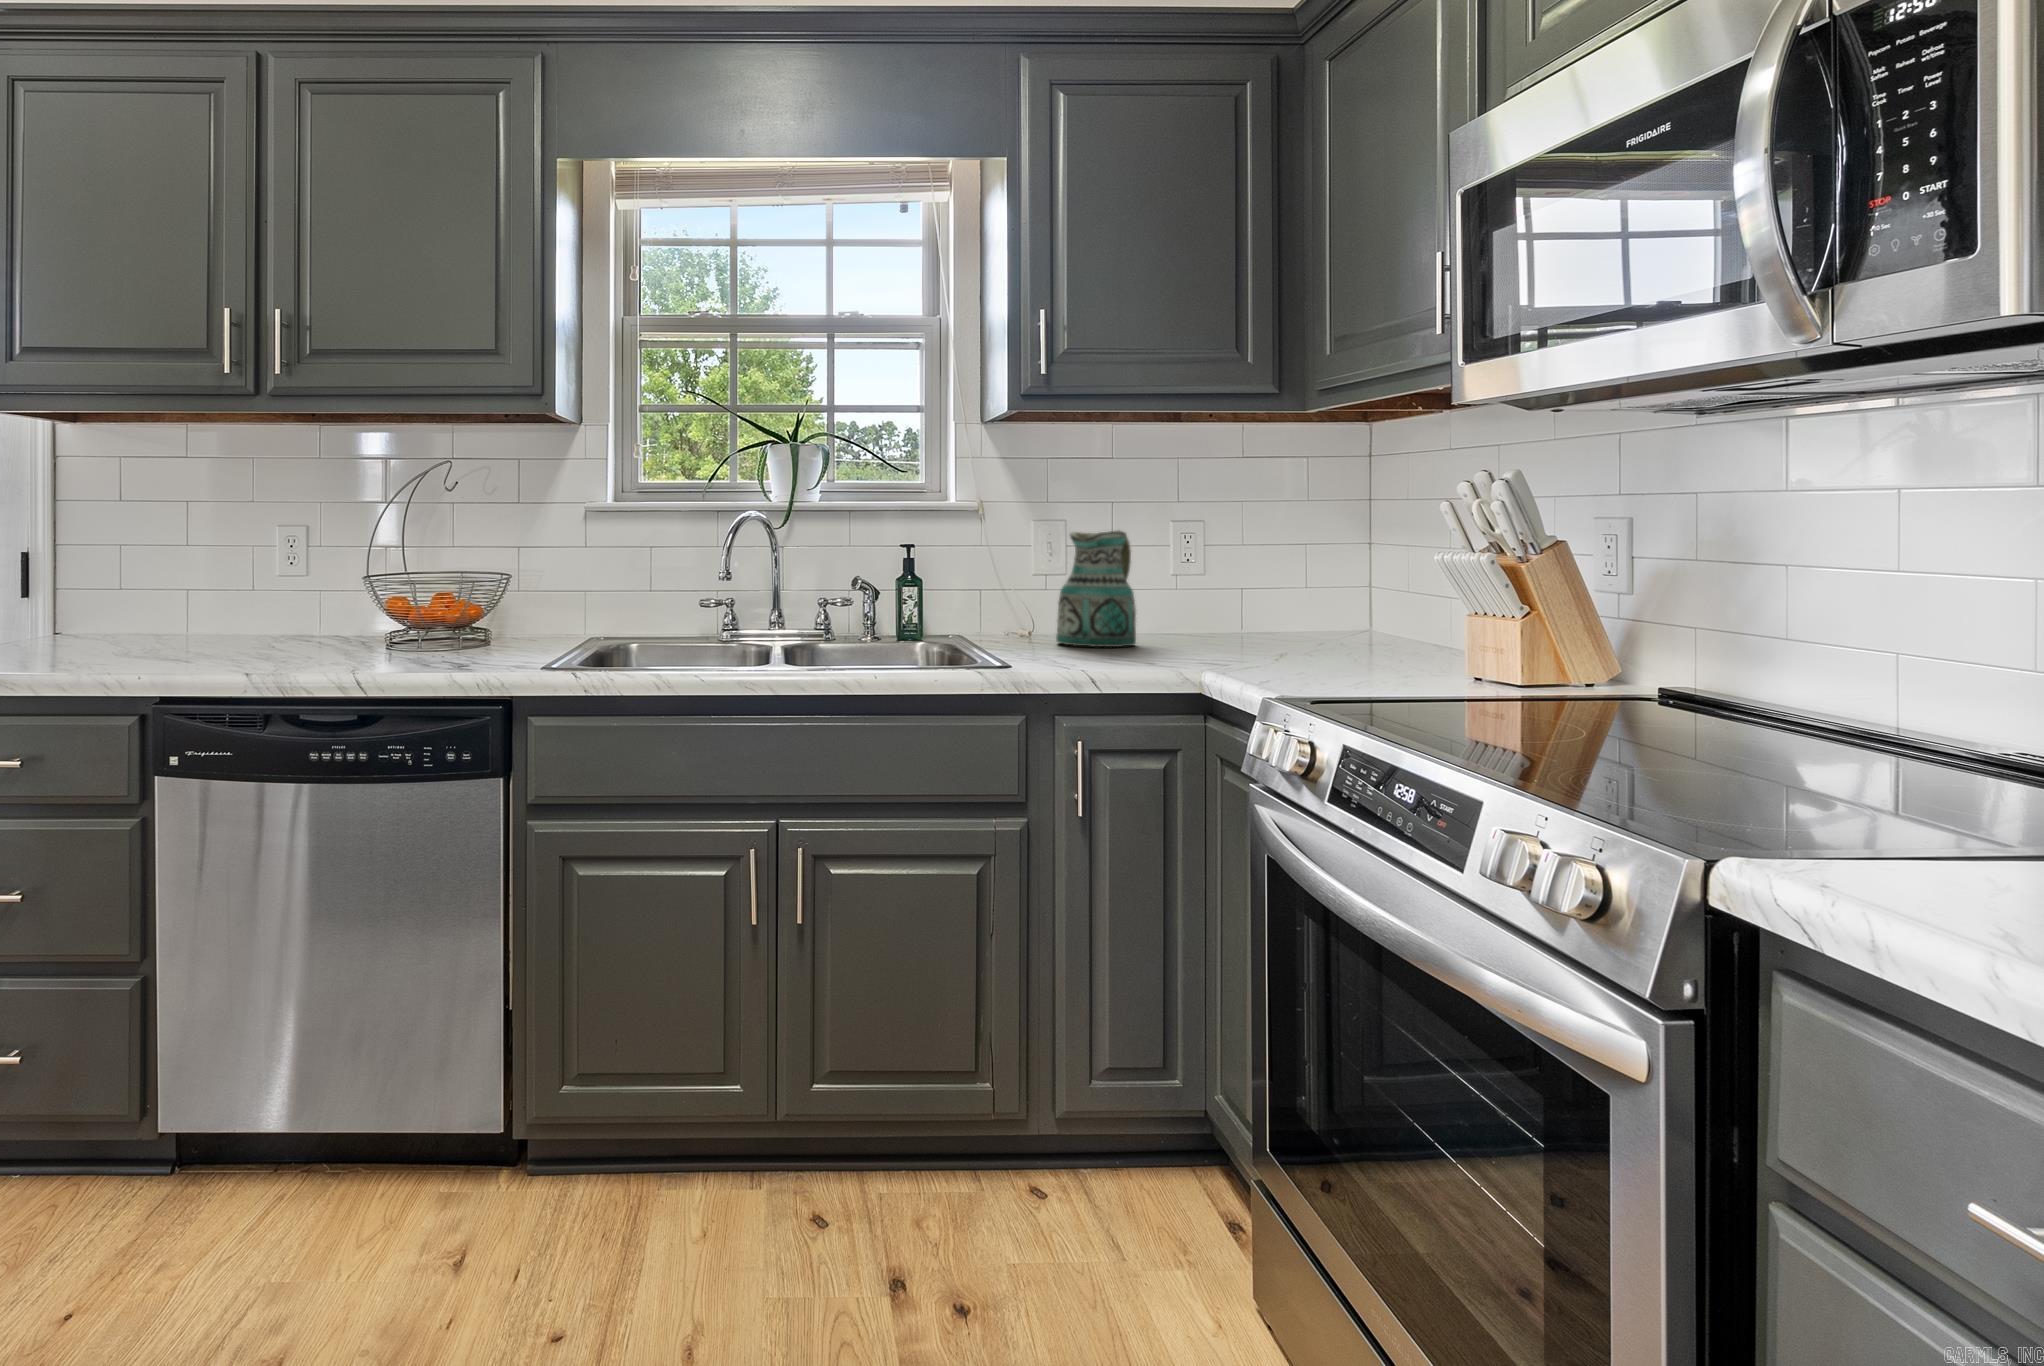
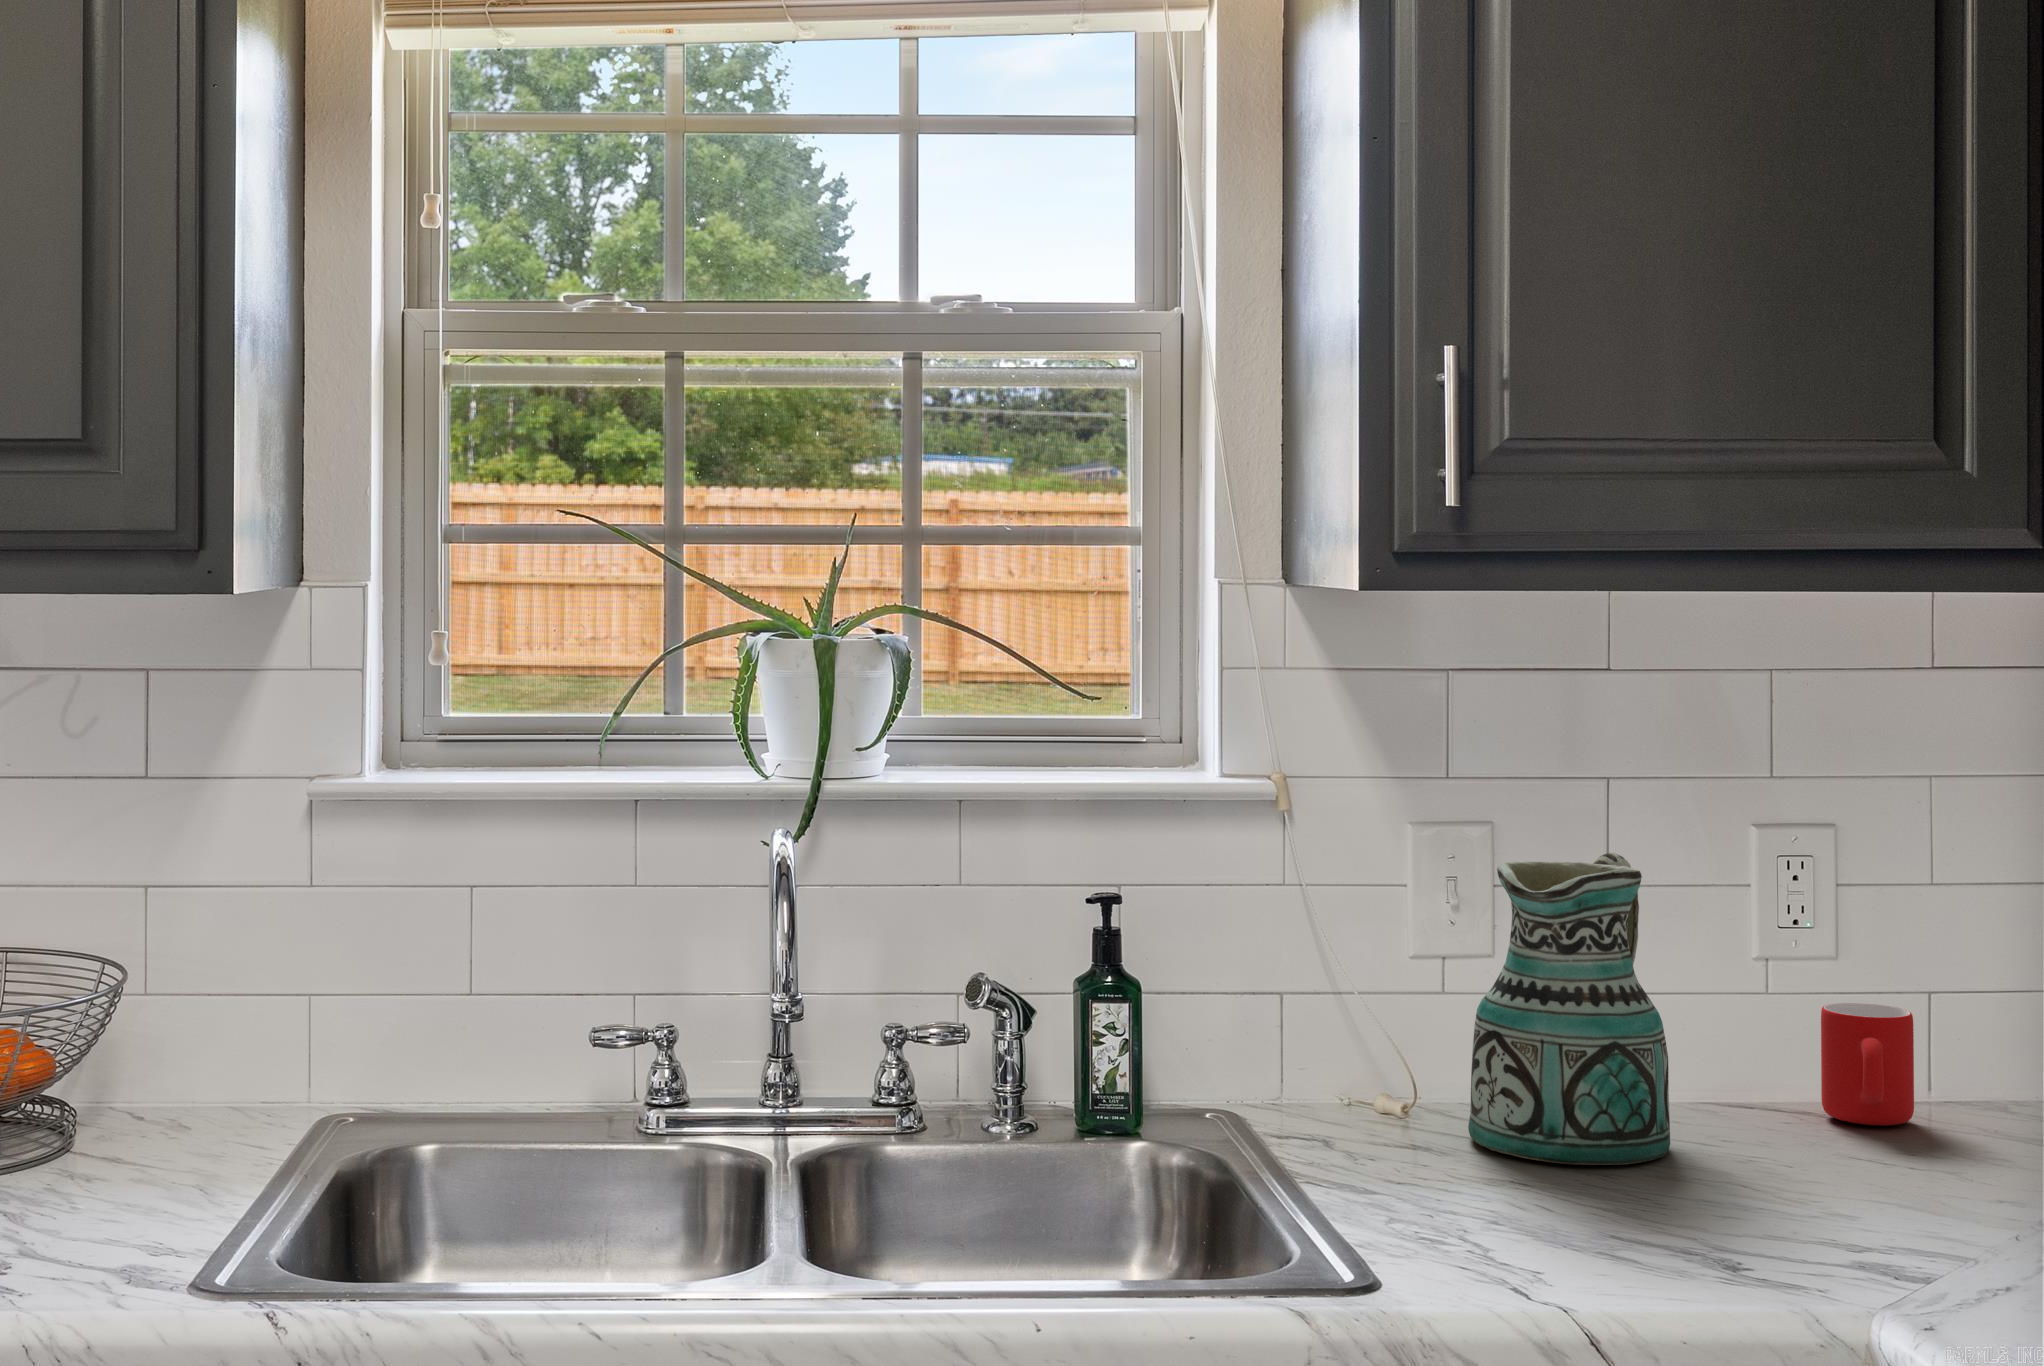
mug: none [1205,595,1242,641] -> present [1821,1003,1914,1126]

